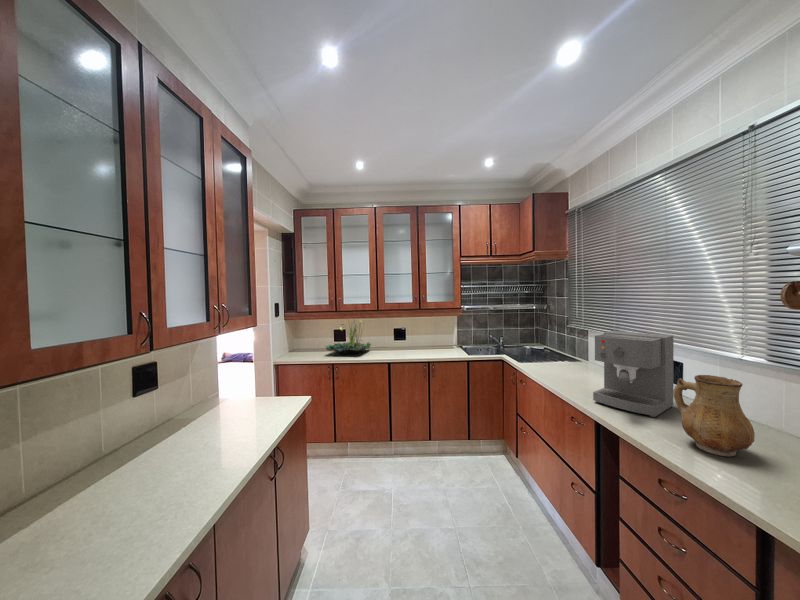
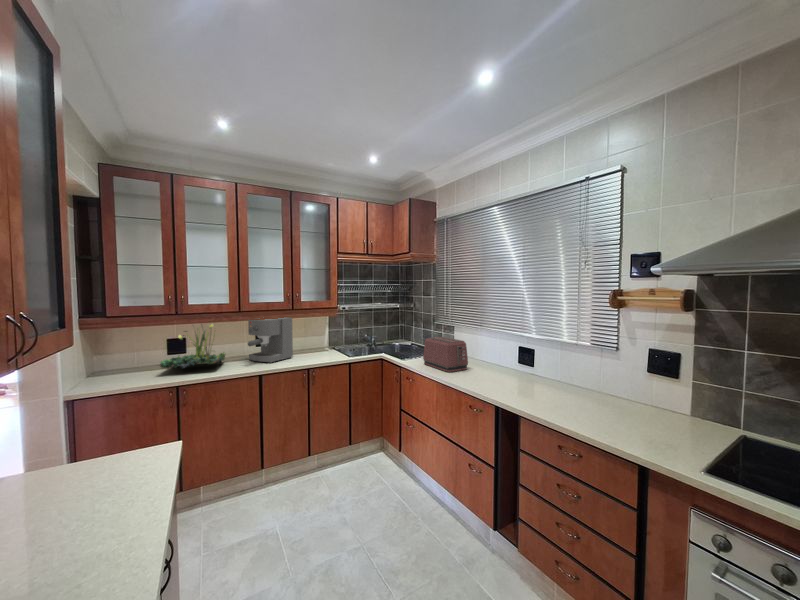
coffee maker: present [593,331,674,417] -> present [248,317,293,363]
toaster: none [541,342,593,382] -> present [423,337,468,372]
ceramic pitcher: present [674,375,755,456] -> none [545,353,591,409]

